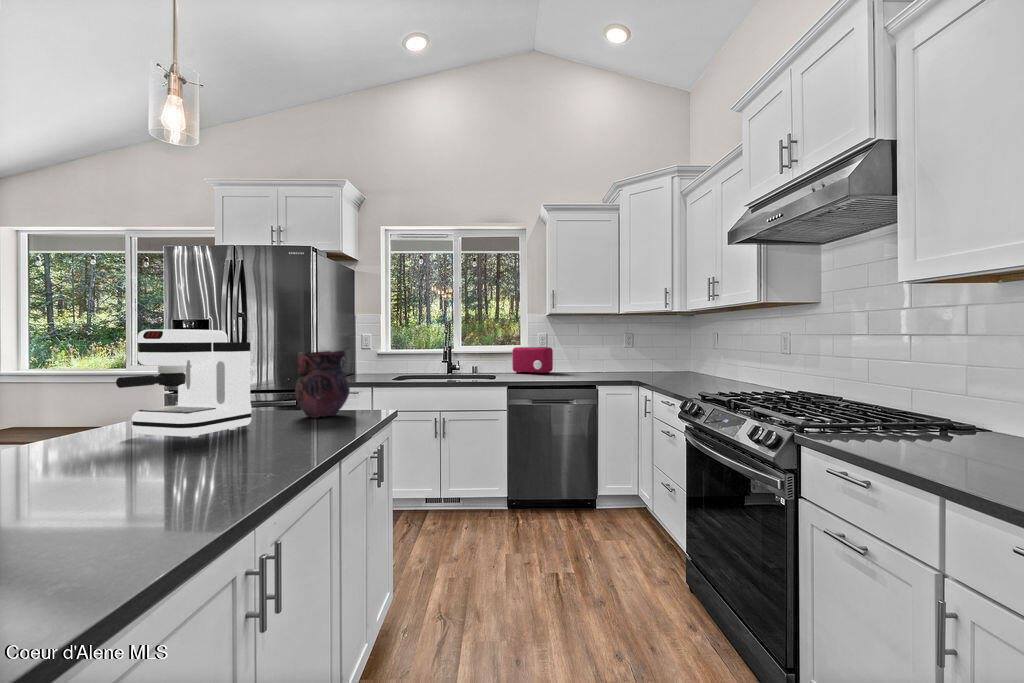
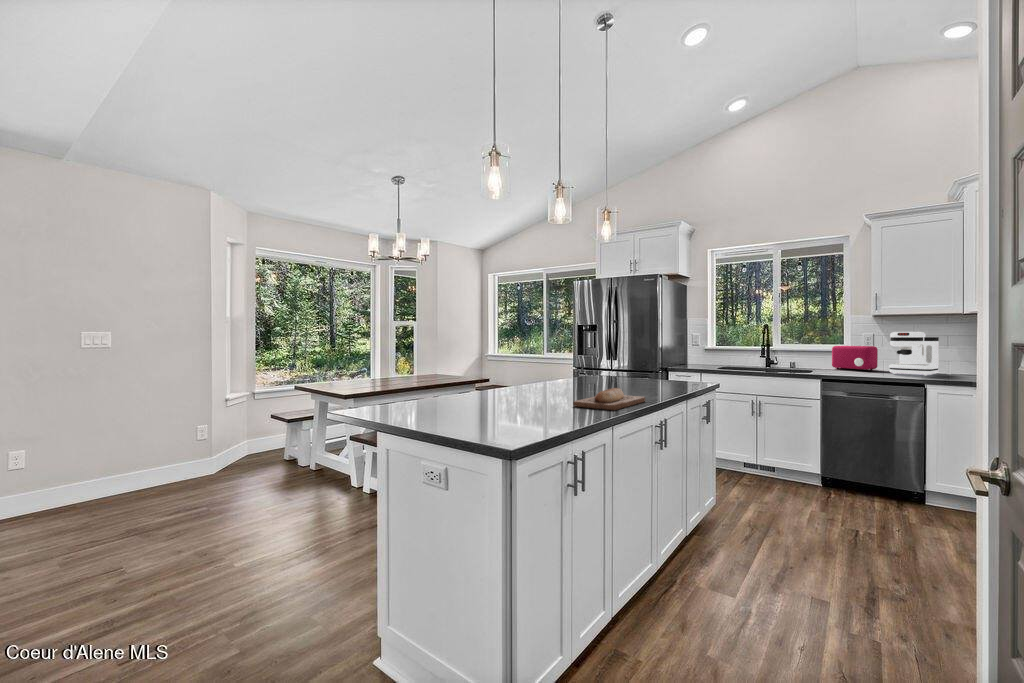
coffee maker: present [116,329,251,438] -> present [889,332,939,376]
vase: present [295,351,350,418] -> none [649,346,682,387]
bread loaf: none [84,440,281,506] -> present [573,388,645,410]

